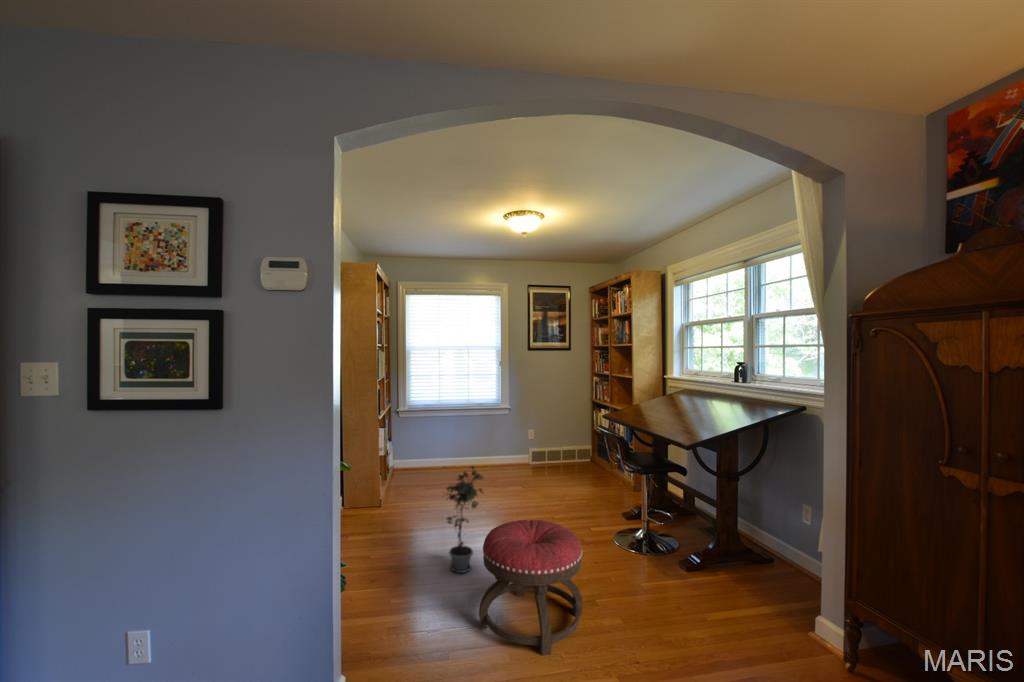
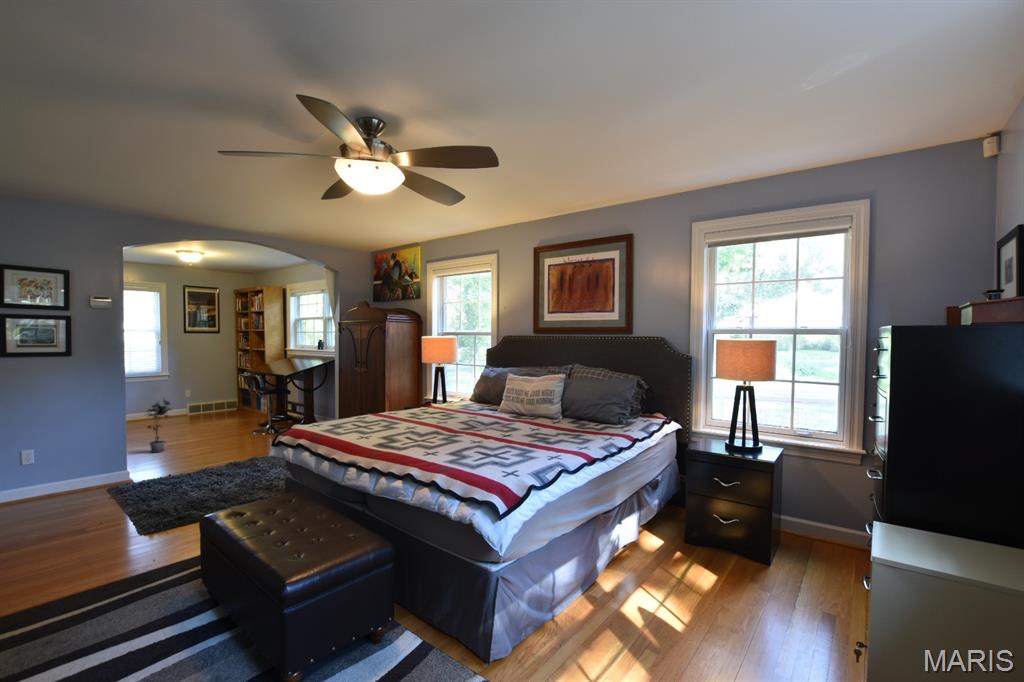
ottoman: present [479,520,582,656] -> none [179,414,232,459]

